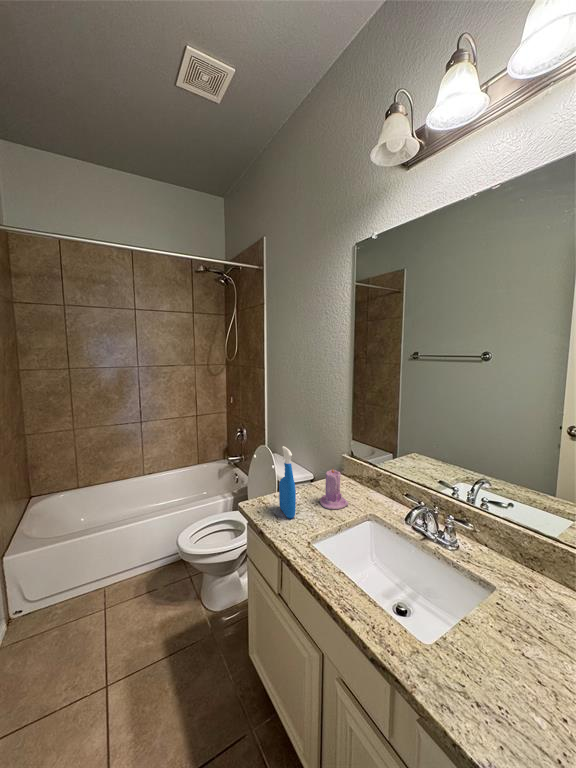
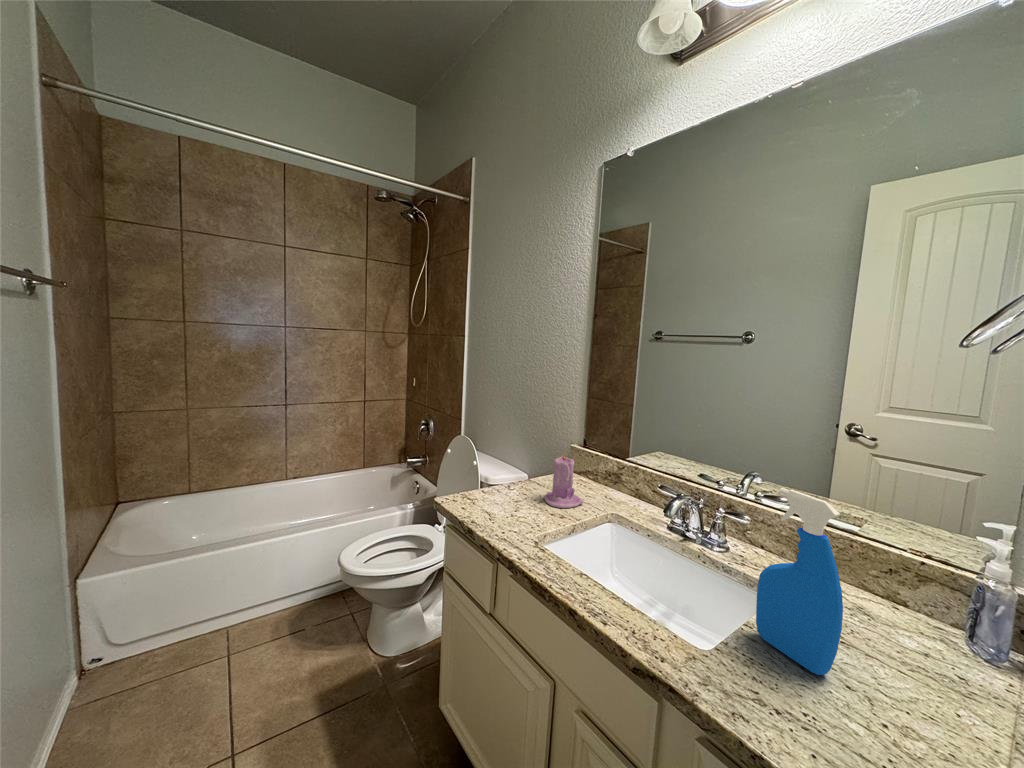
spray bottle: present [279,446,296,518] -> present [756,488,843,675]

